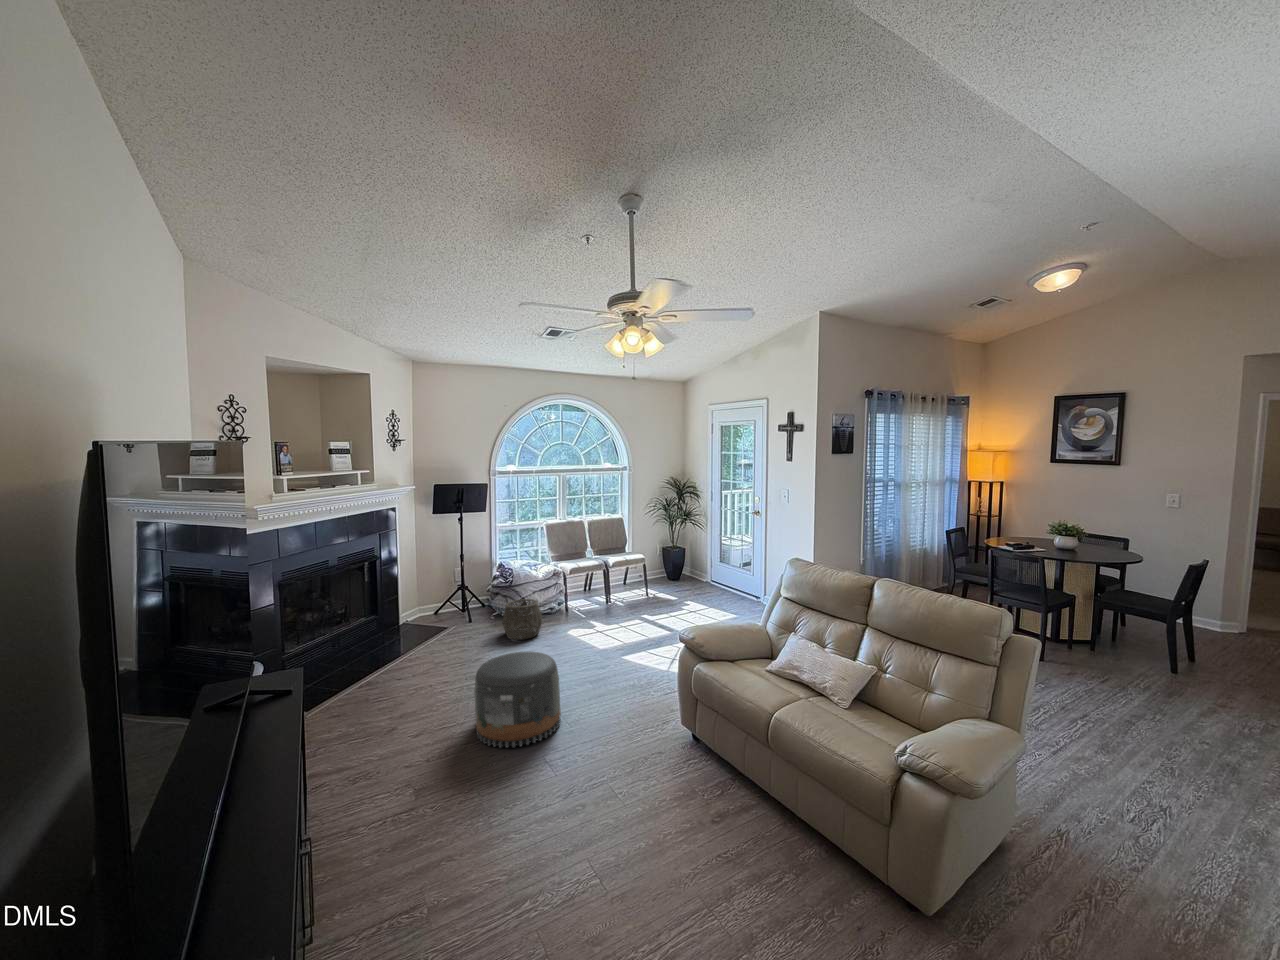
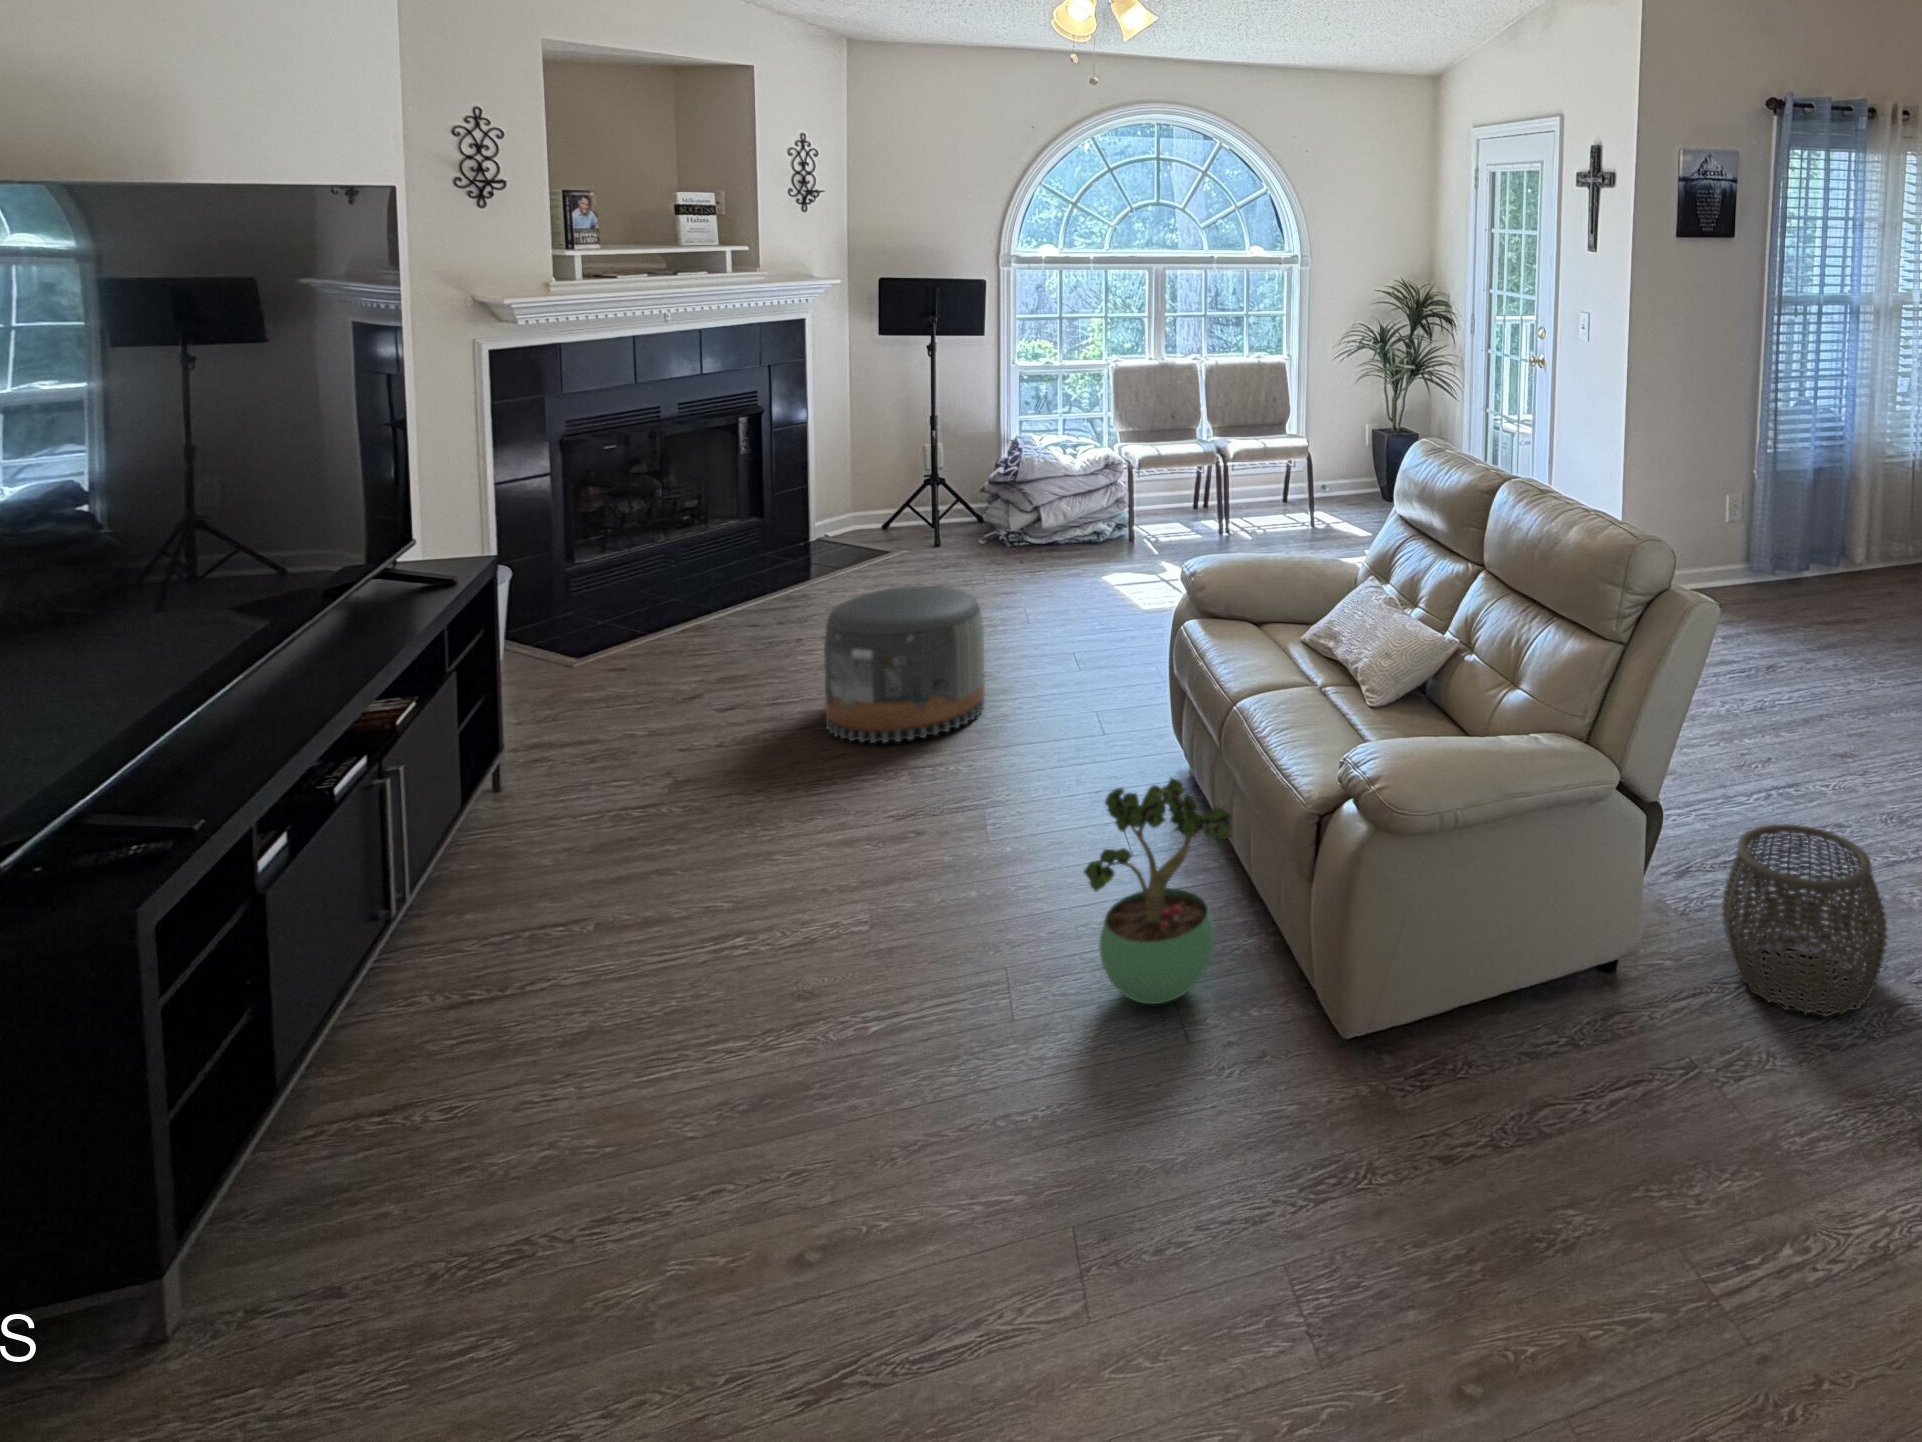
woven basket: present [503,599,542,640] -> present [1722,824,1888,1016]
potted plant: none [756,774,838,913] -> present [1084,778,1231,1004]

